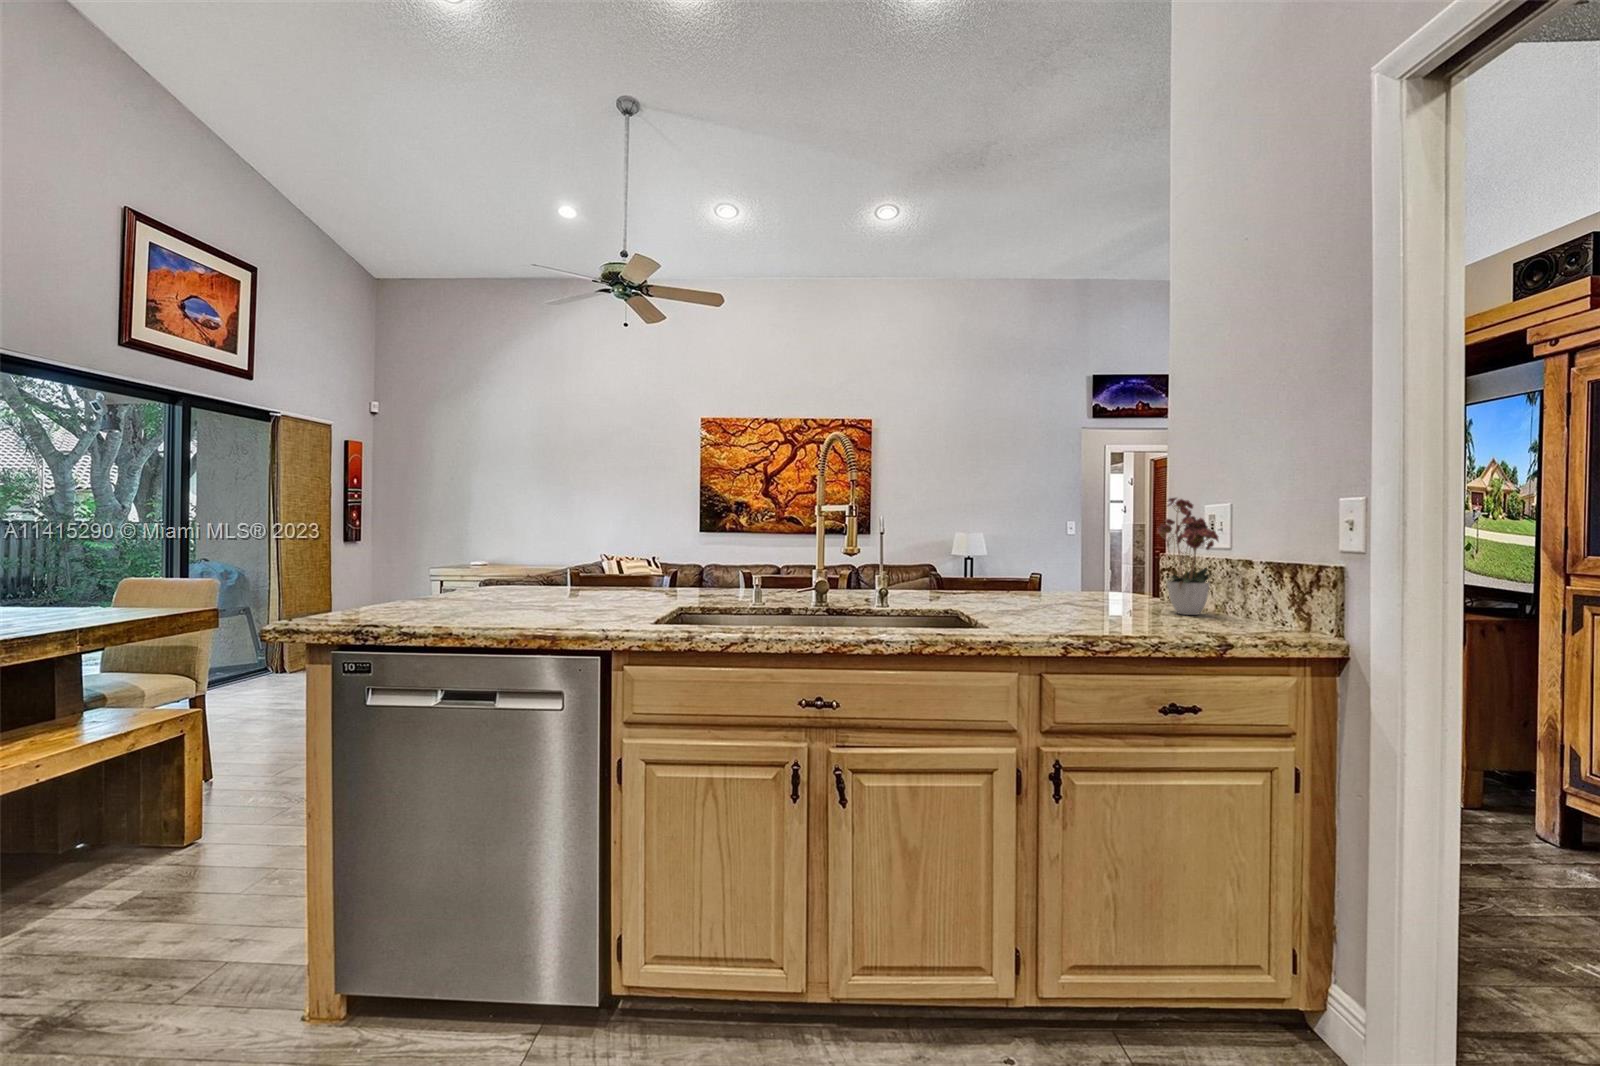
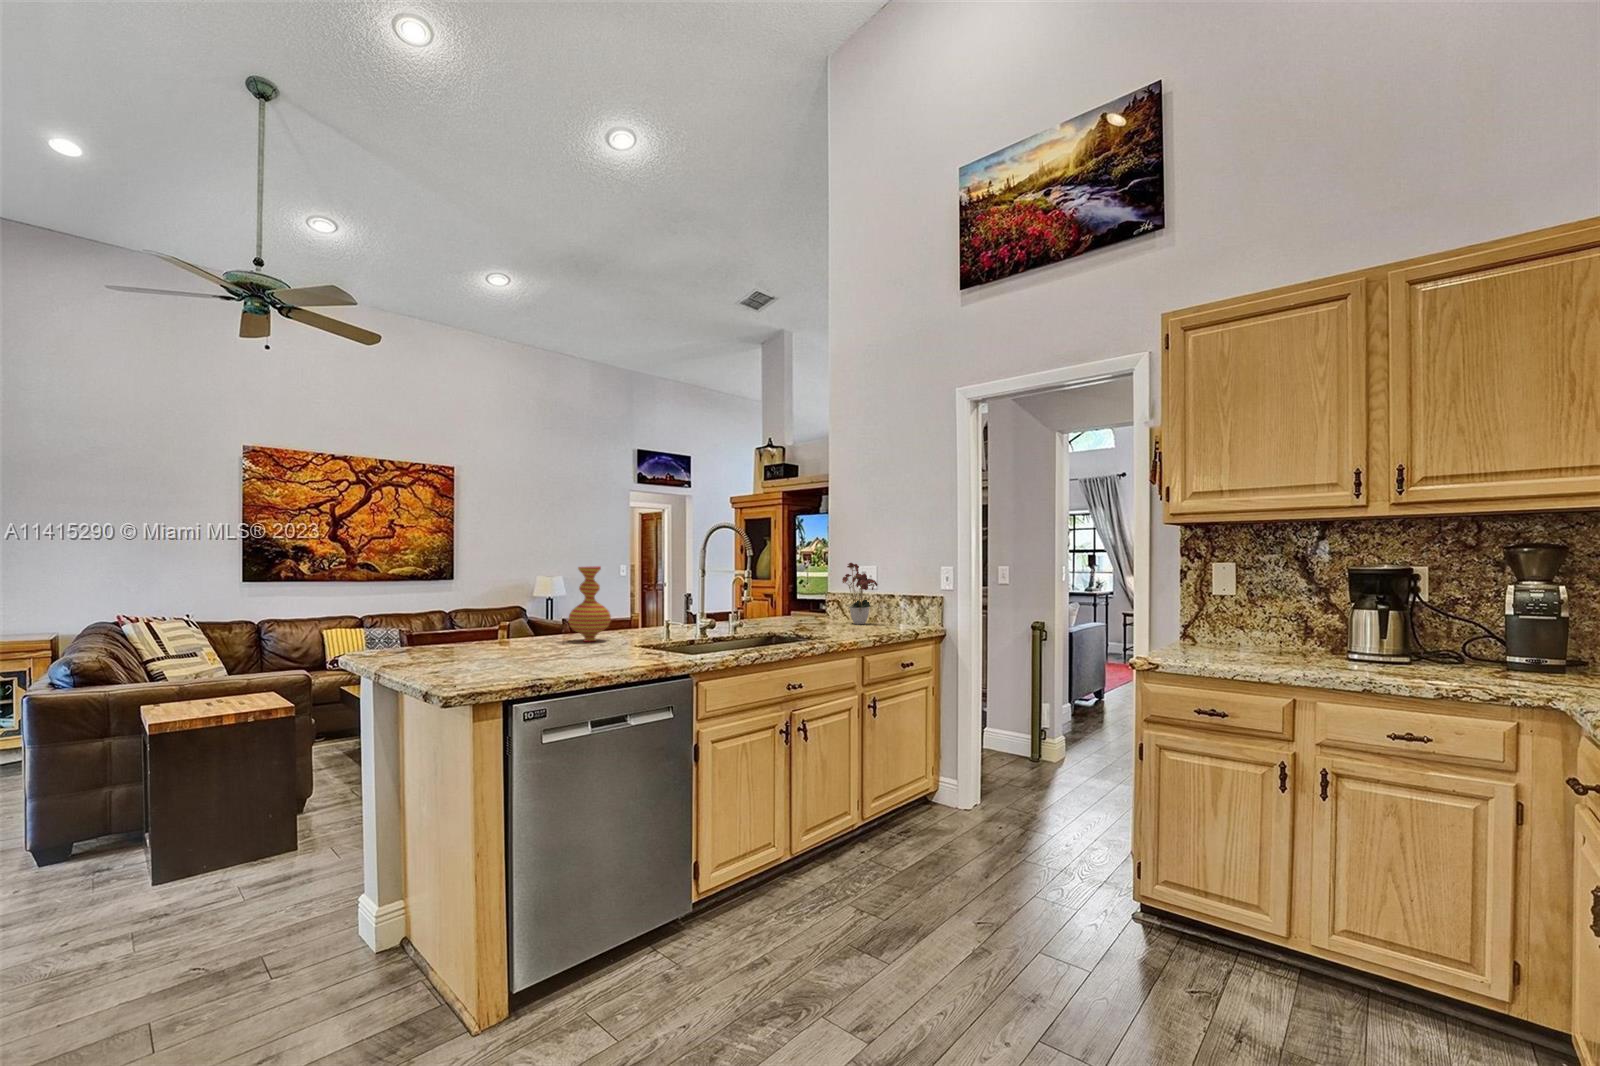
vase: none [655,500,708,595] -> present [568,566,611,642]

